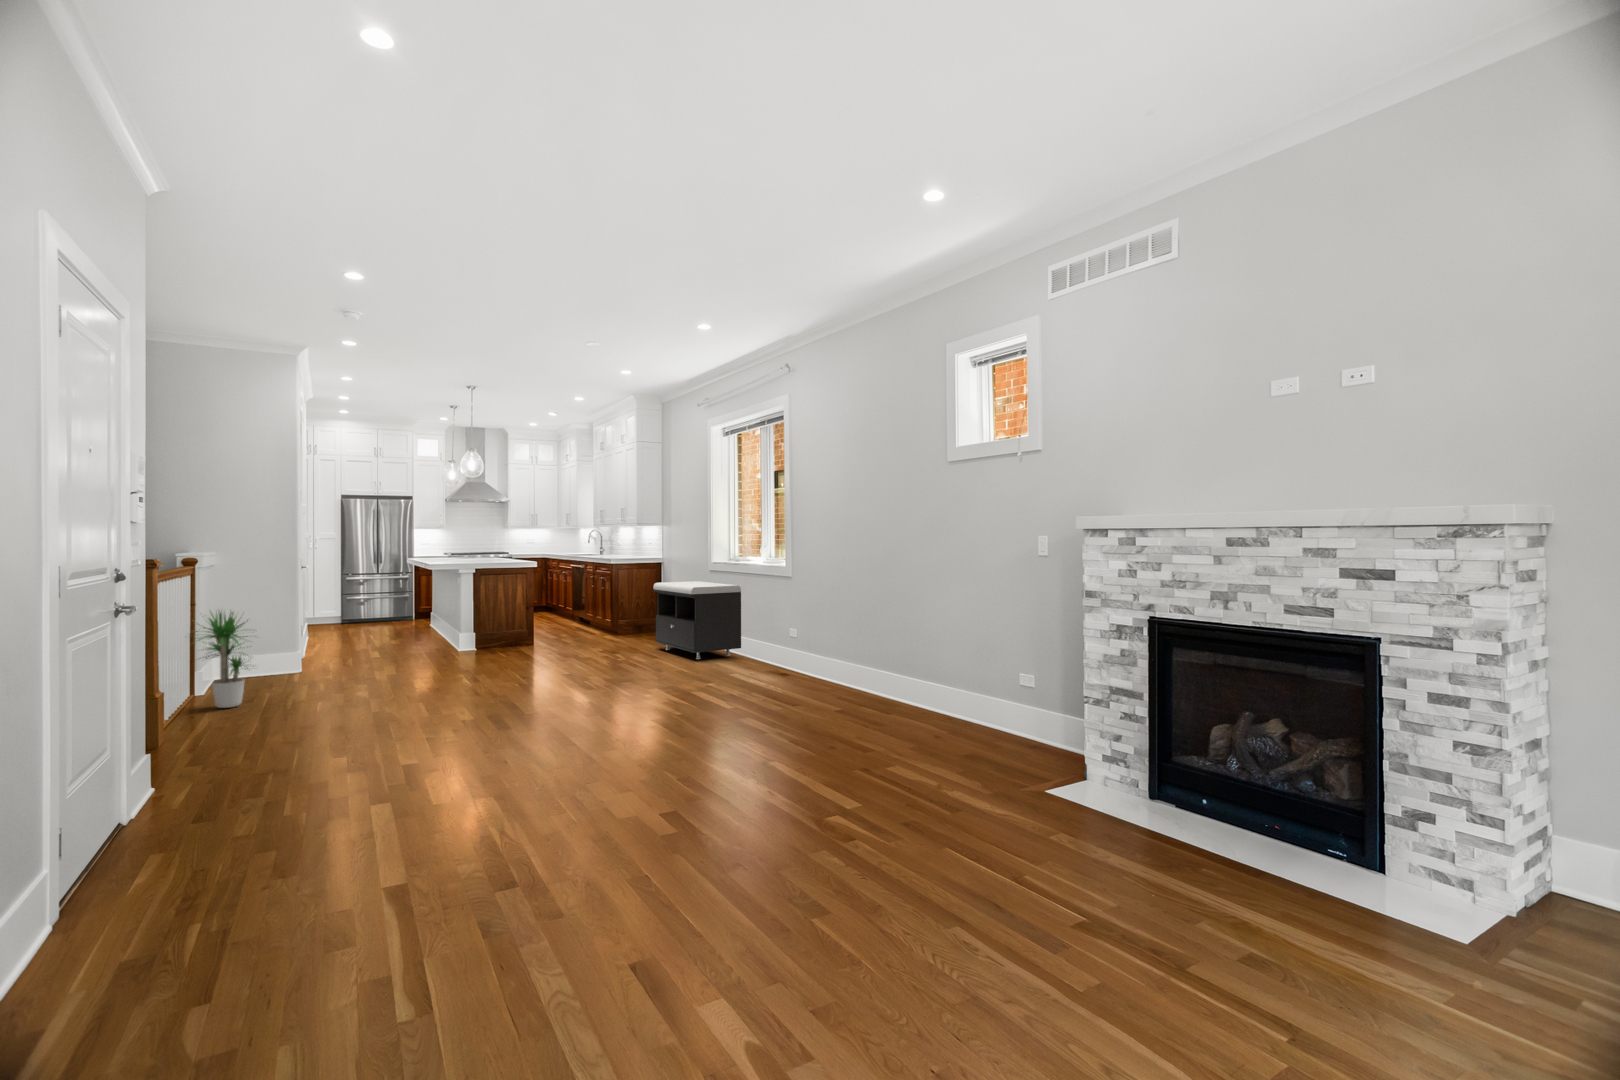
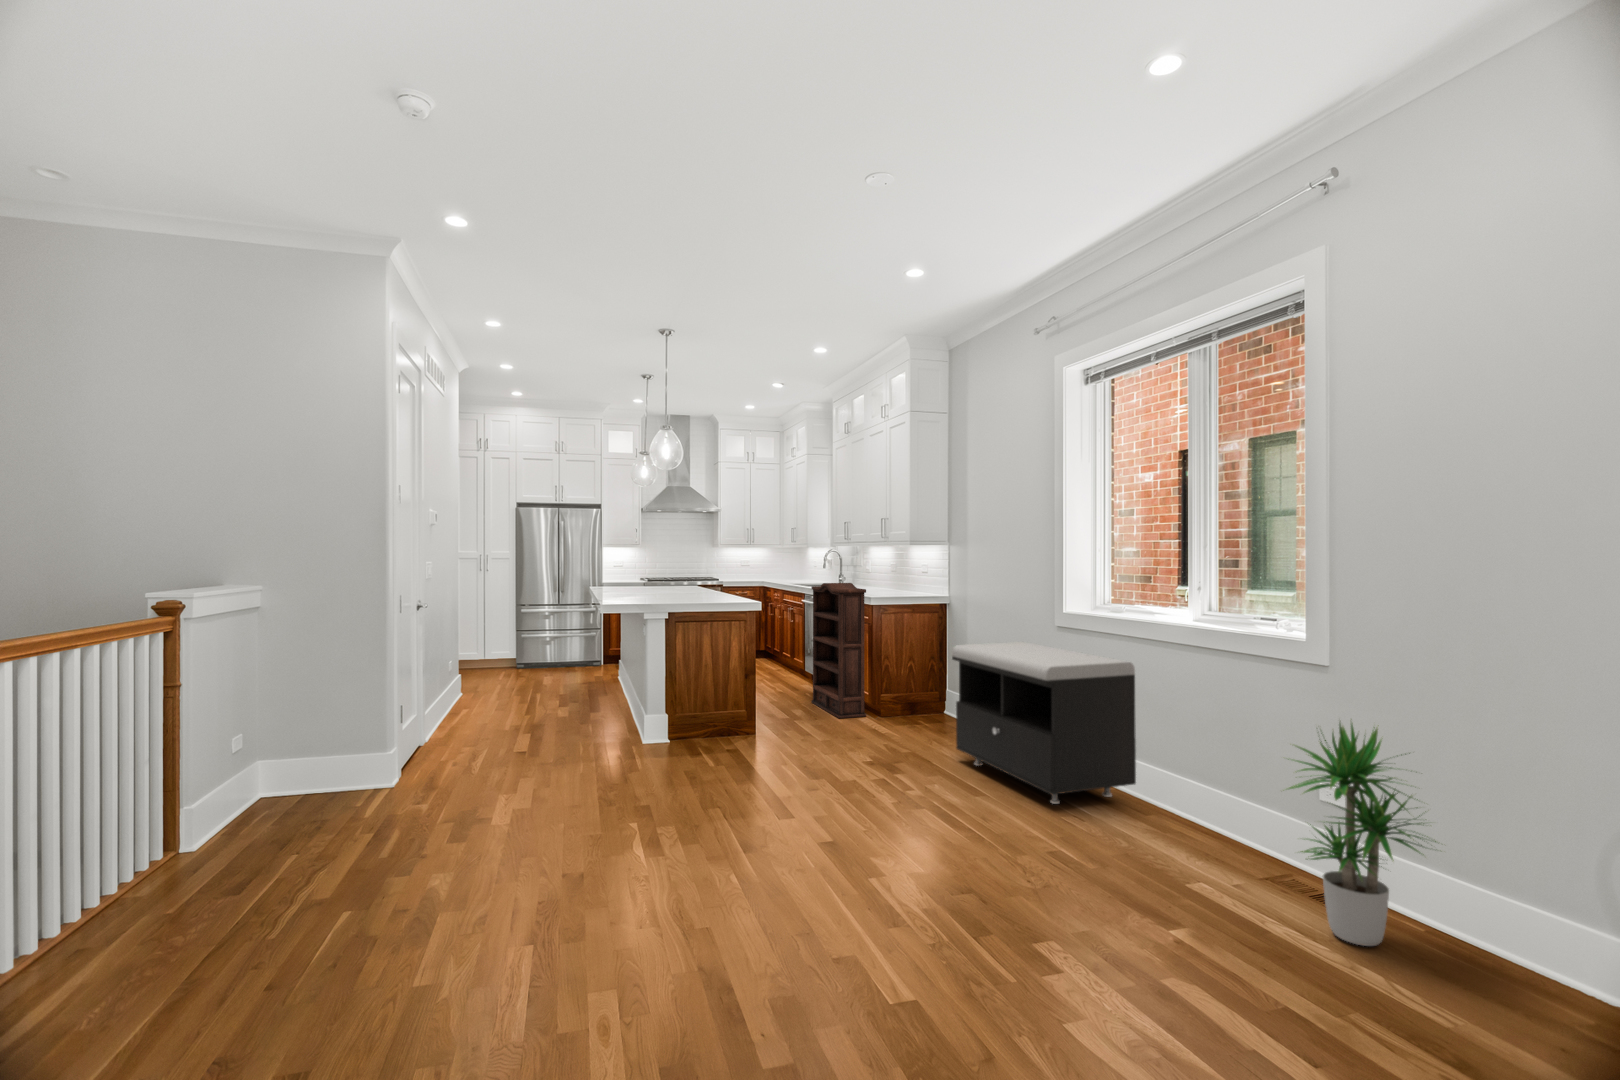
bookshelf: none [575,551,610,637] -> present [811,583,866,718]
potted plant: present [195,611,251,708] -> present [1288,723,1436,946]

